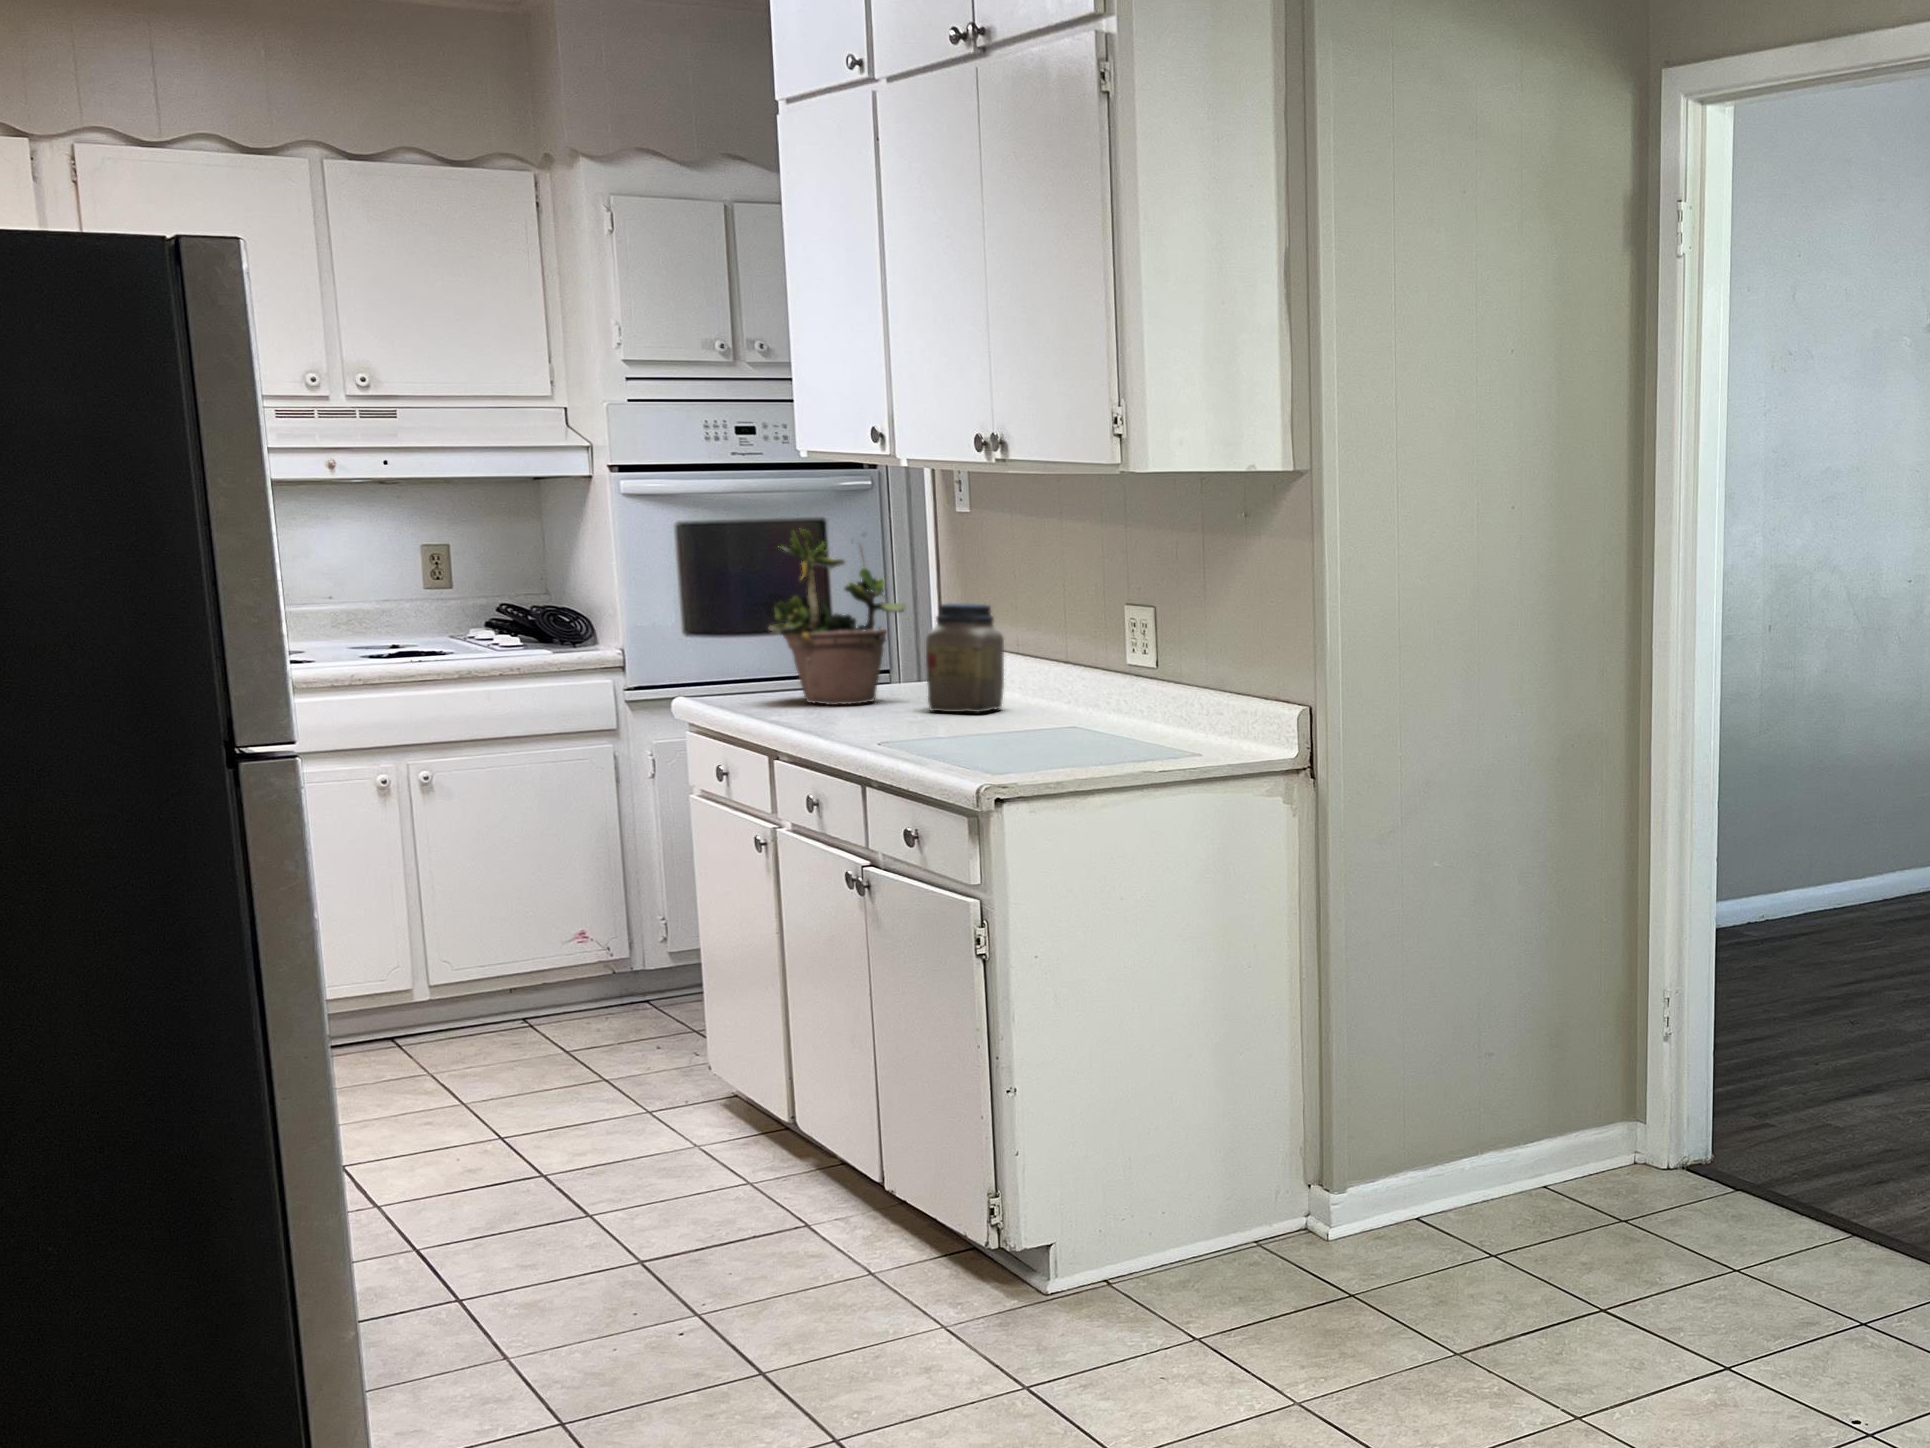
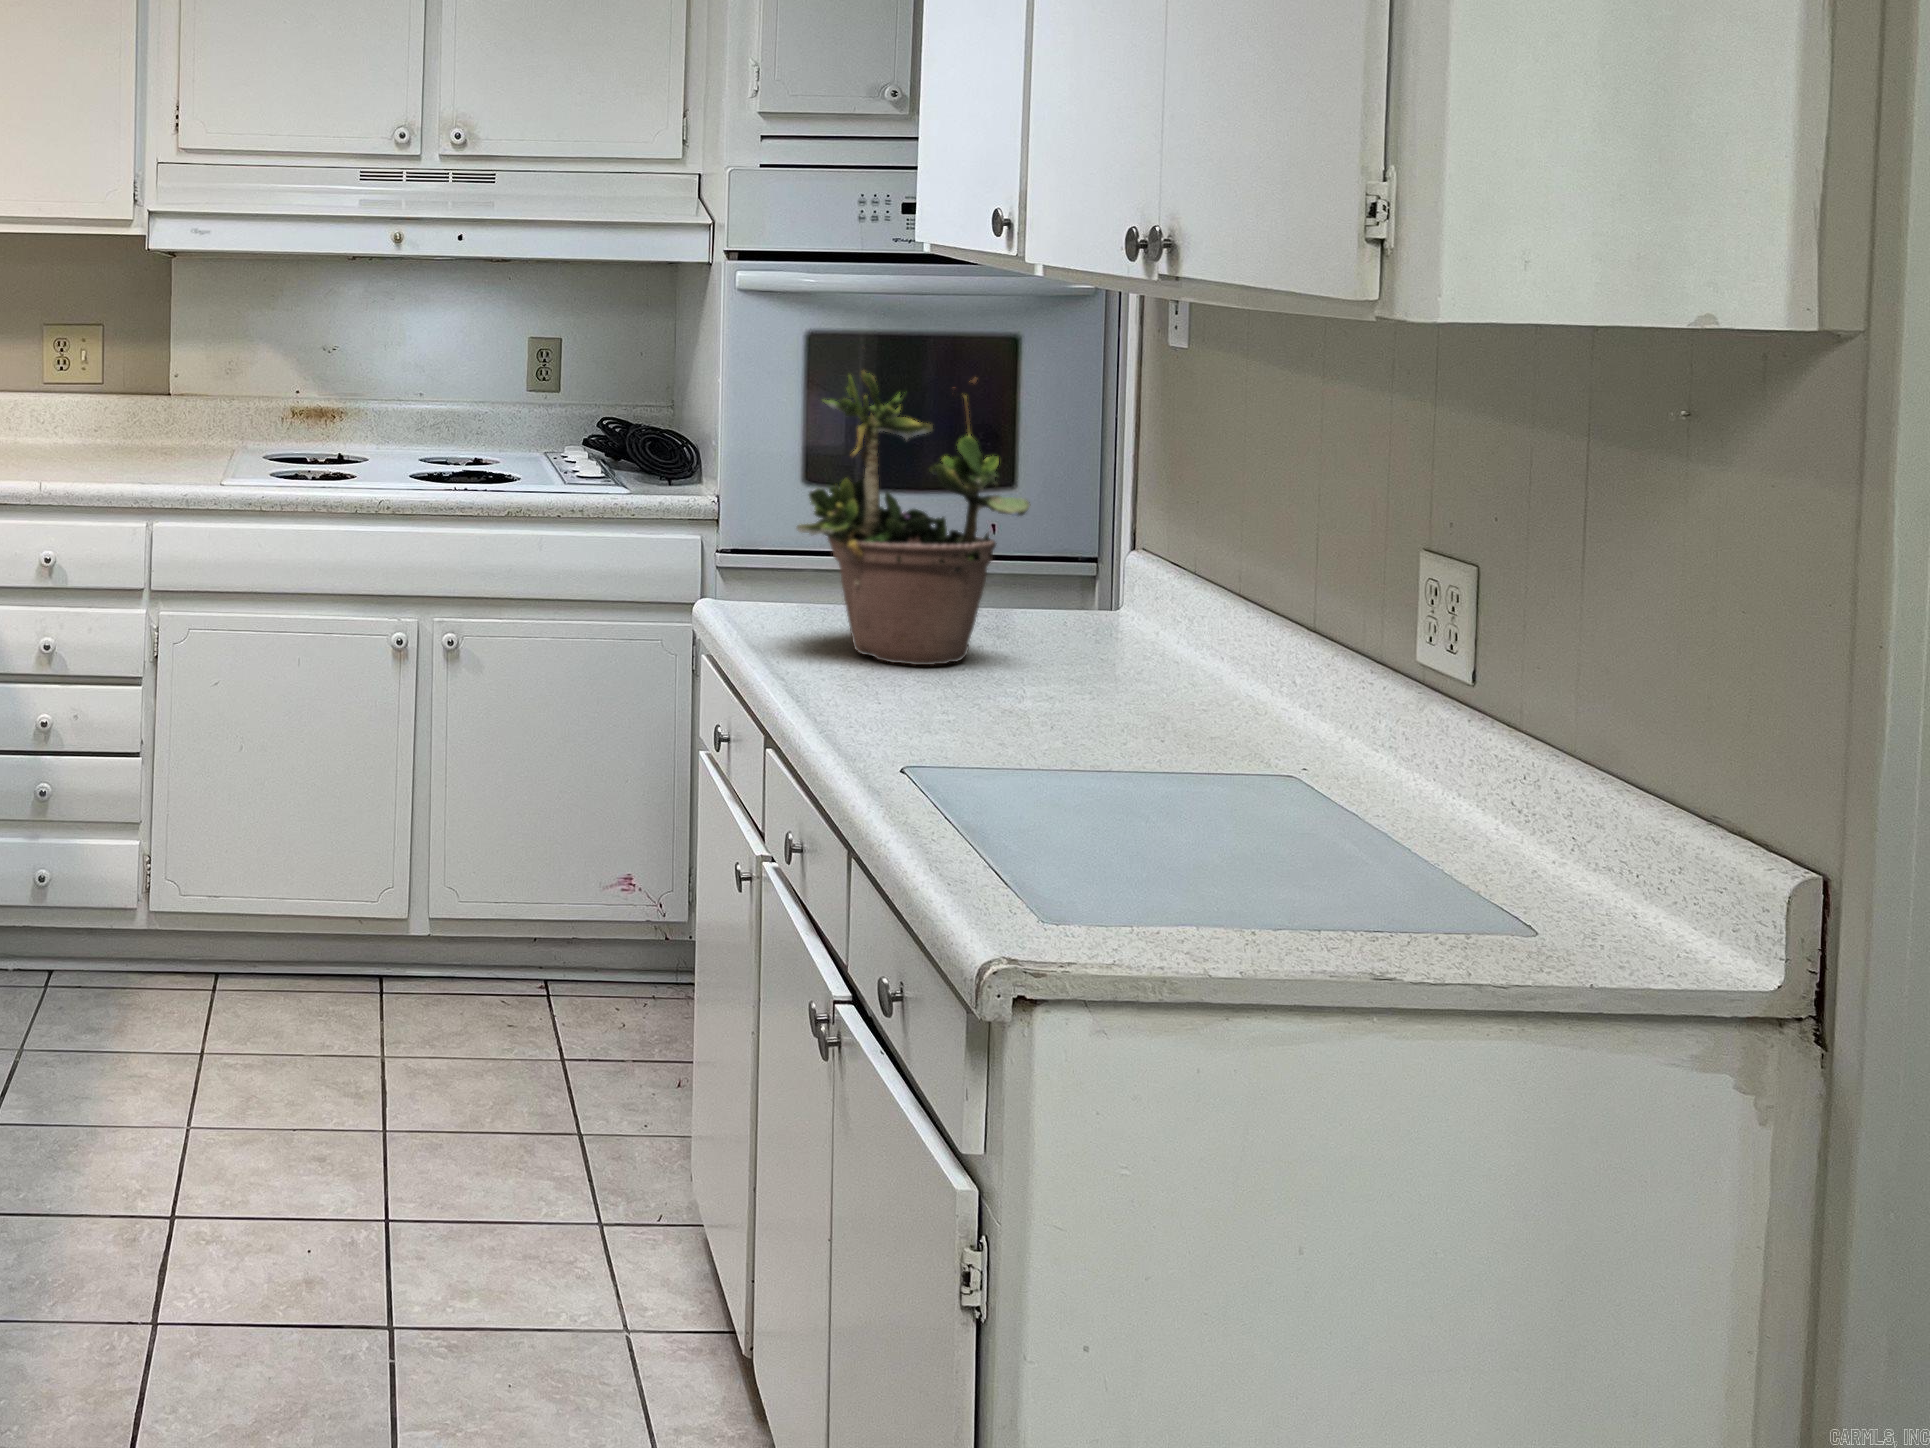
jar: present [926,603,1004,712] -> none [1036,515,1188,723]

